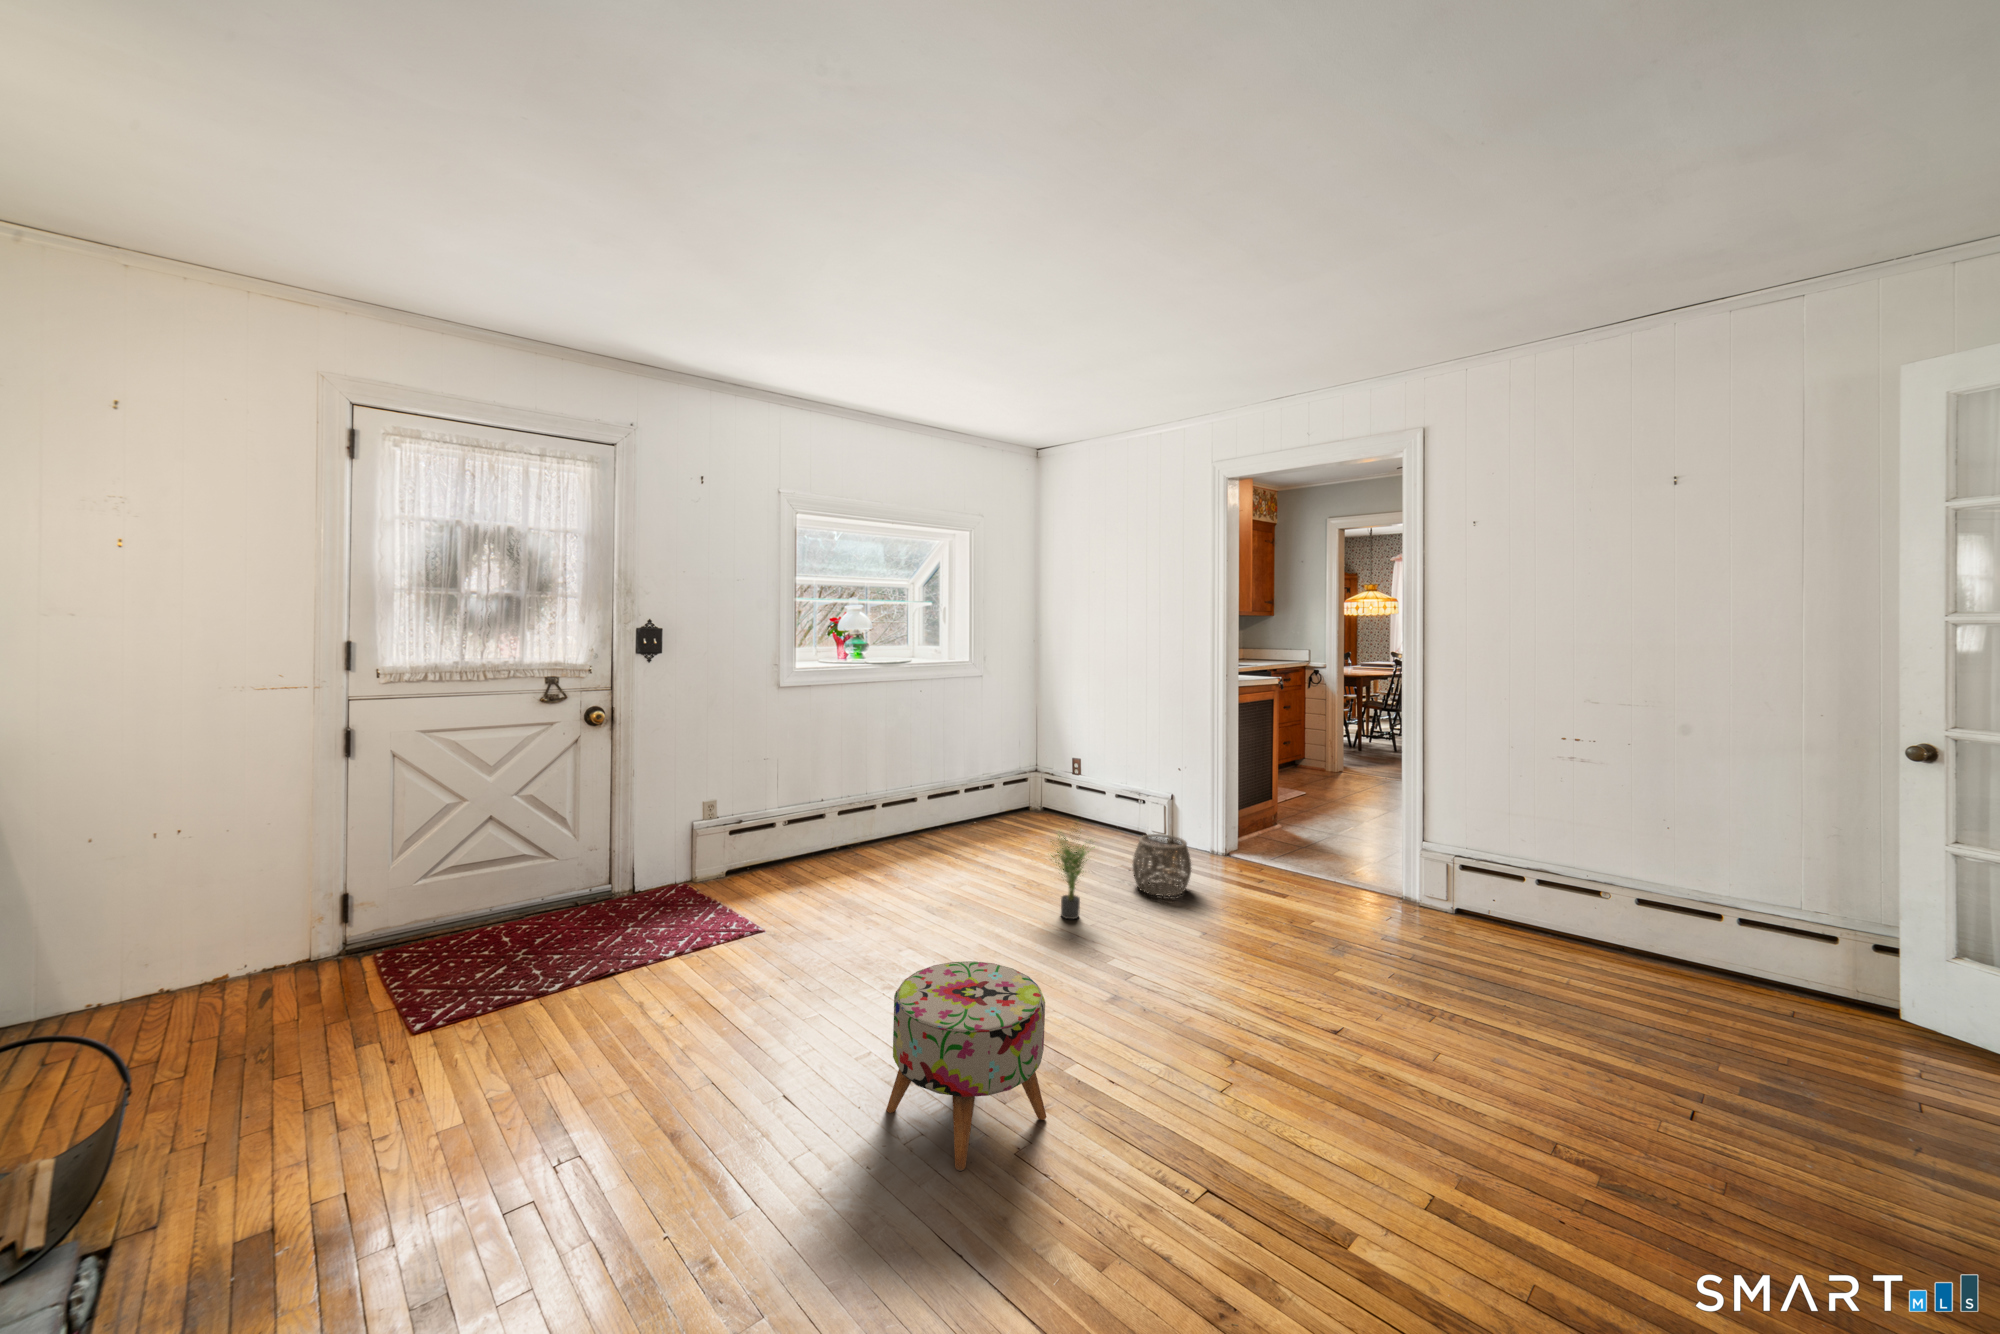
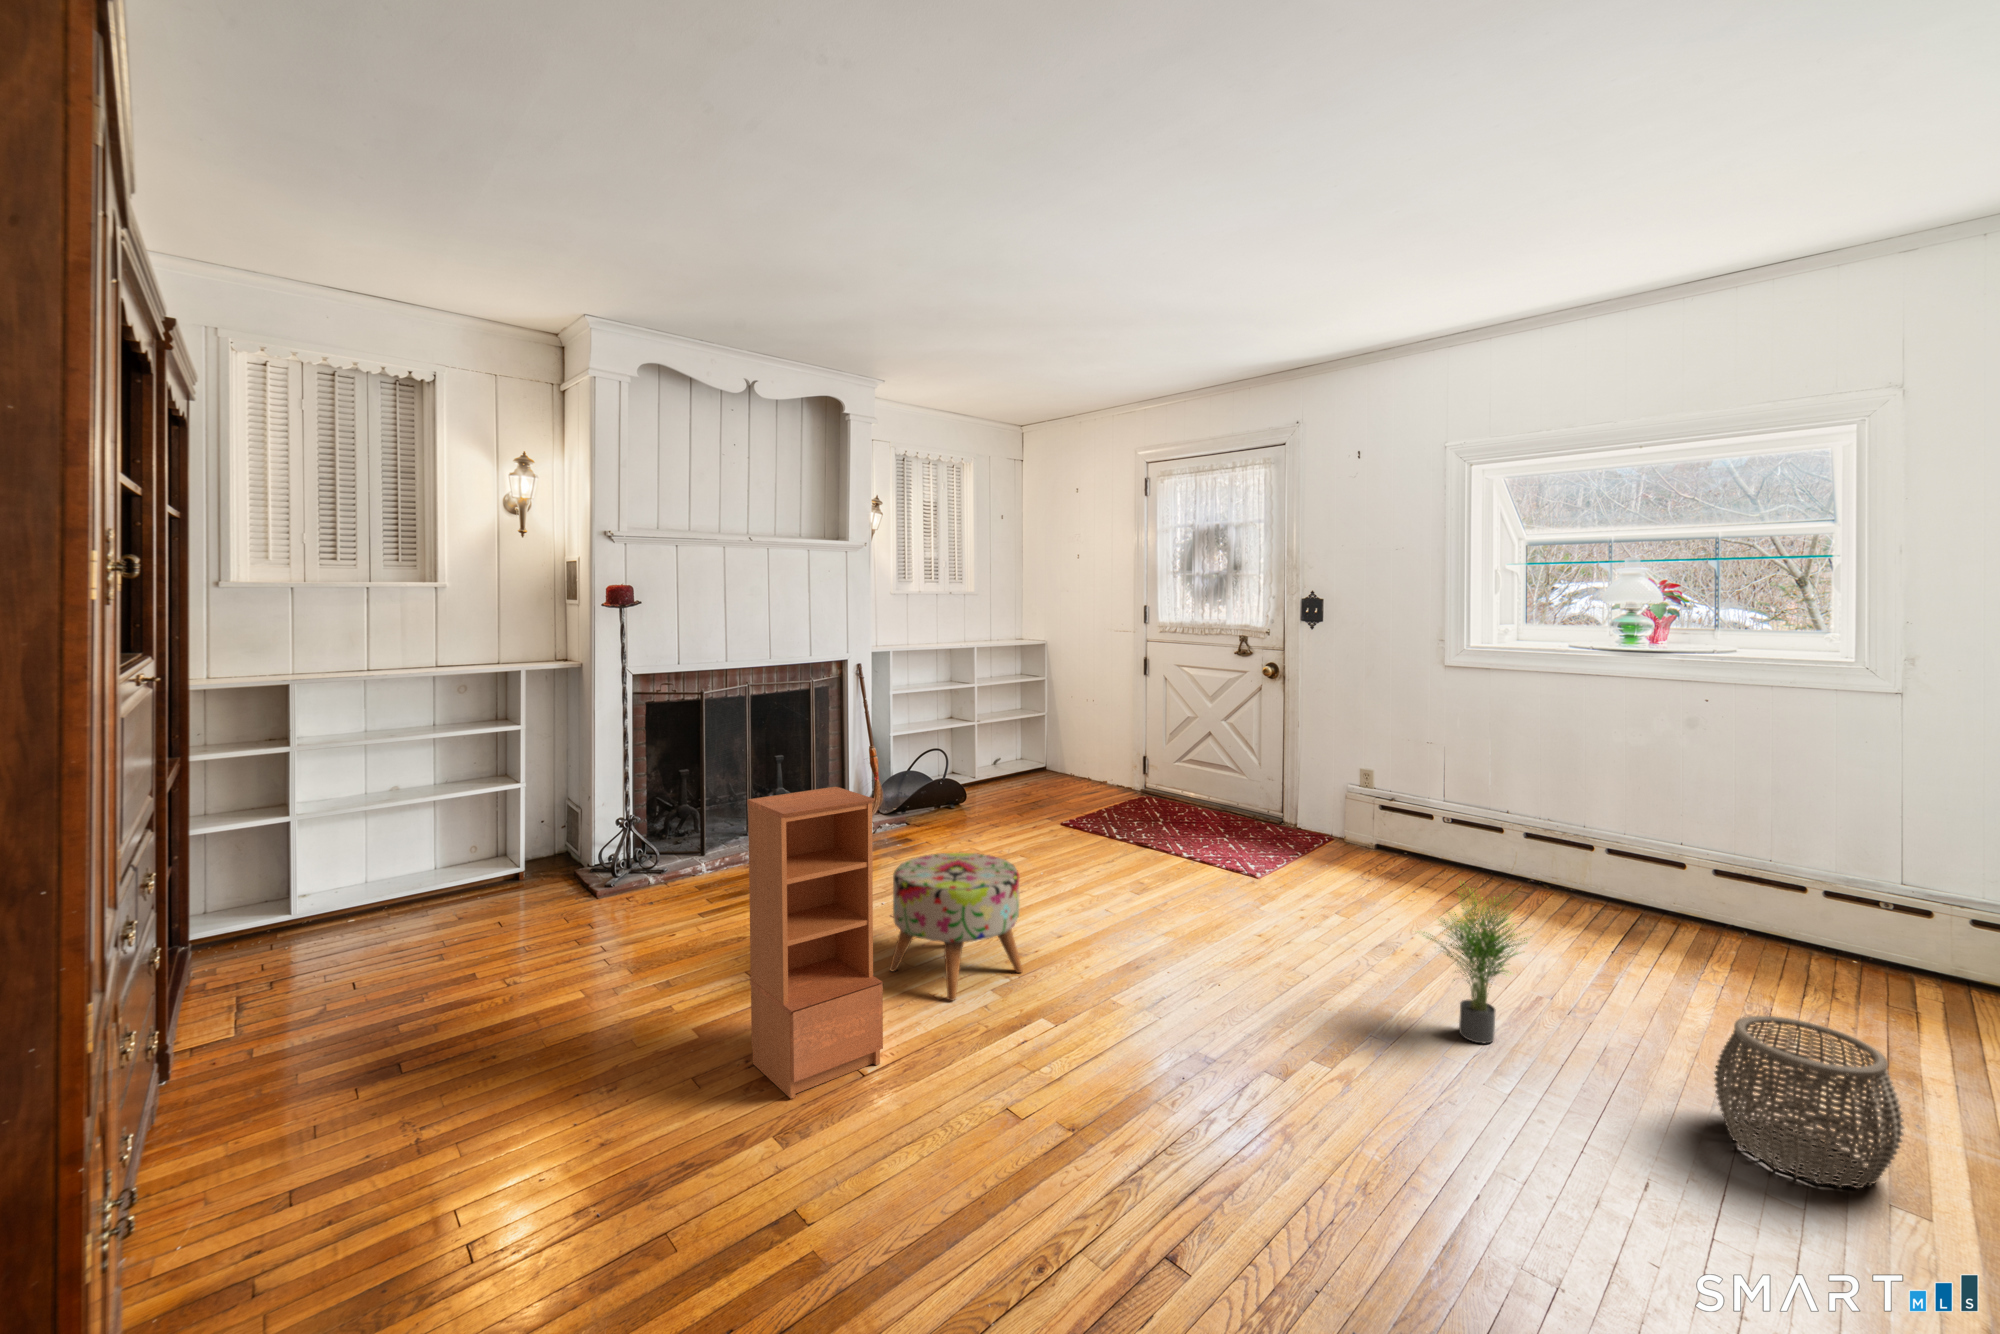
bookcase: none [1131,895,1295,1286] -> present [747,787,883,1099]

